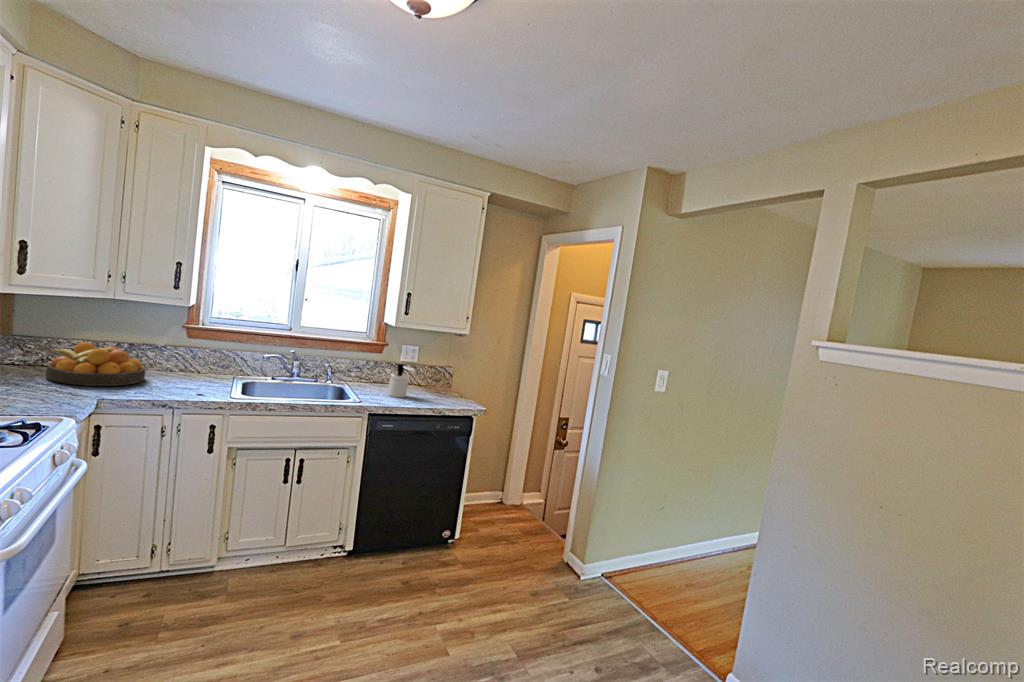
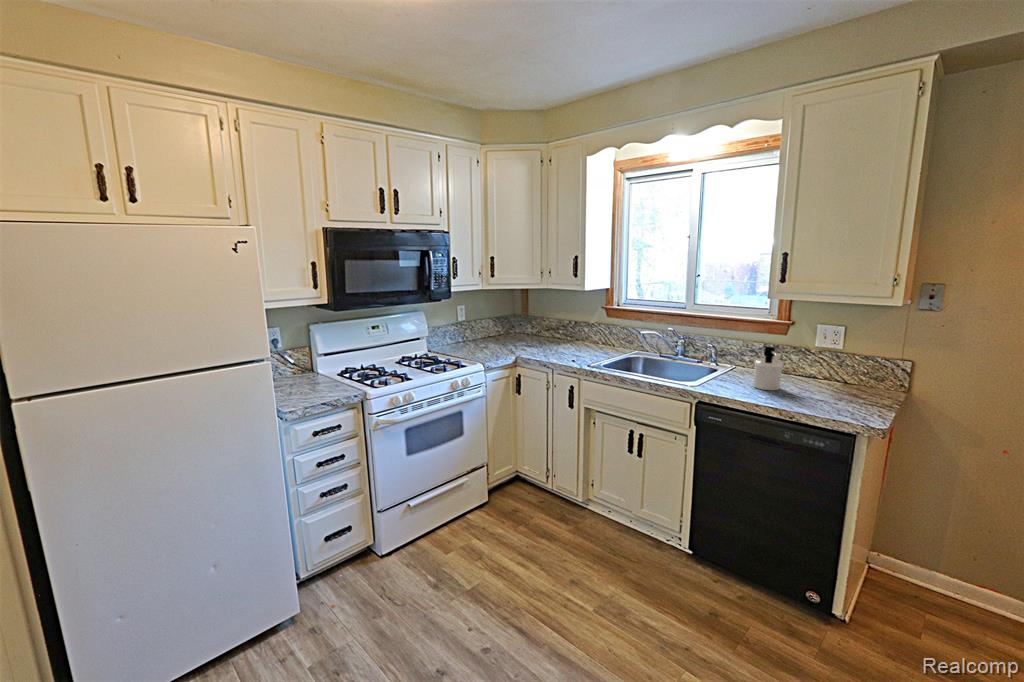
fruit bowl: present [46,342,145,386] -> none [516,324,565,353]

